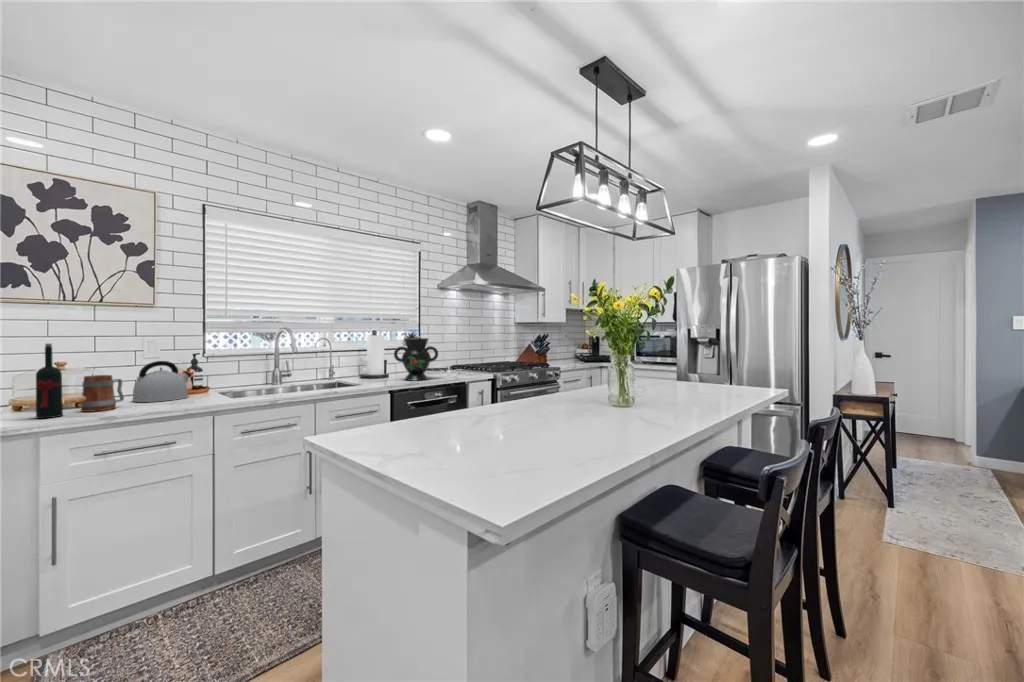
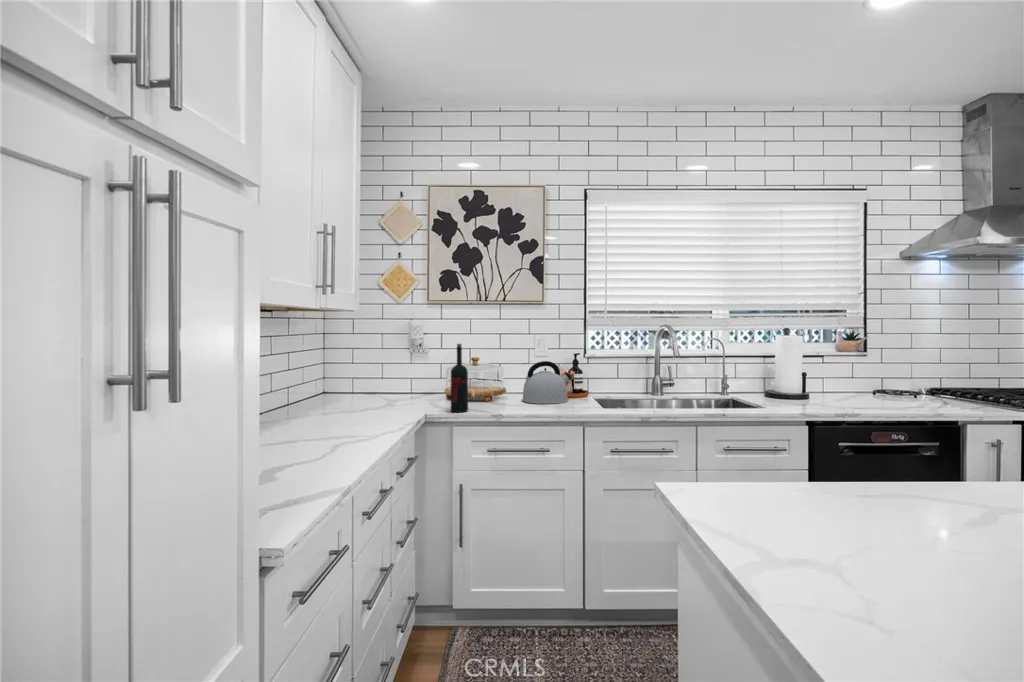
decorative vase: present [394,338,438,381] -> none [818,341,901,409]
mug: present [81,375,124,412] -> none [482,374,513,410]

